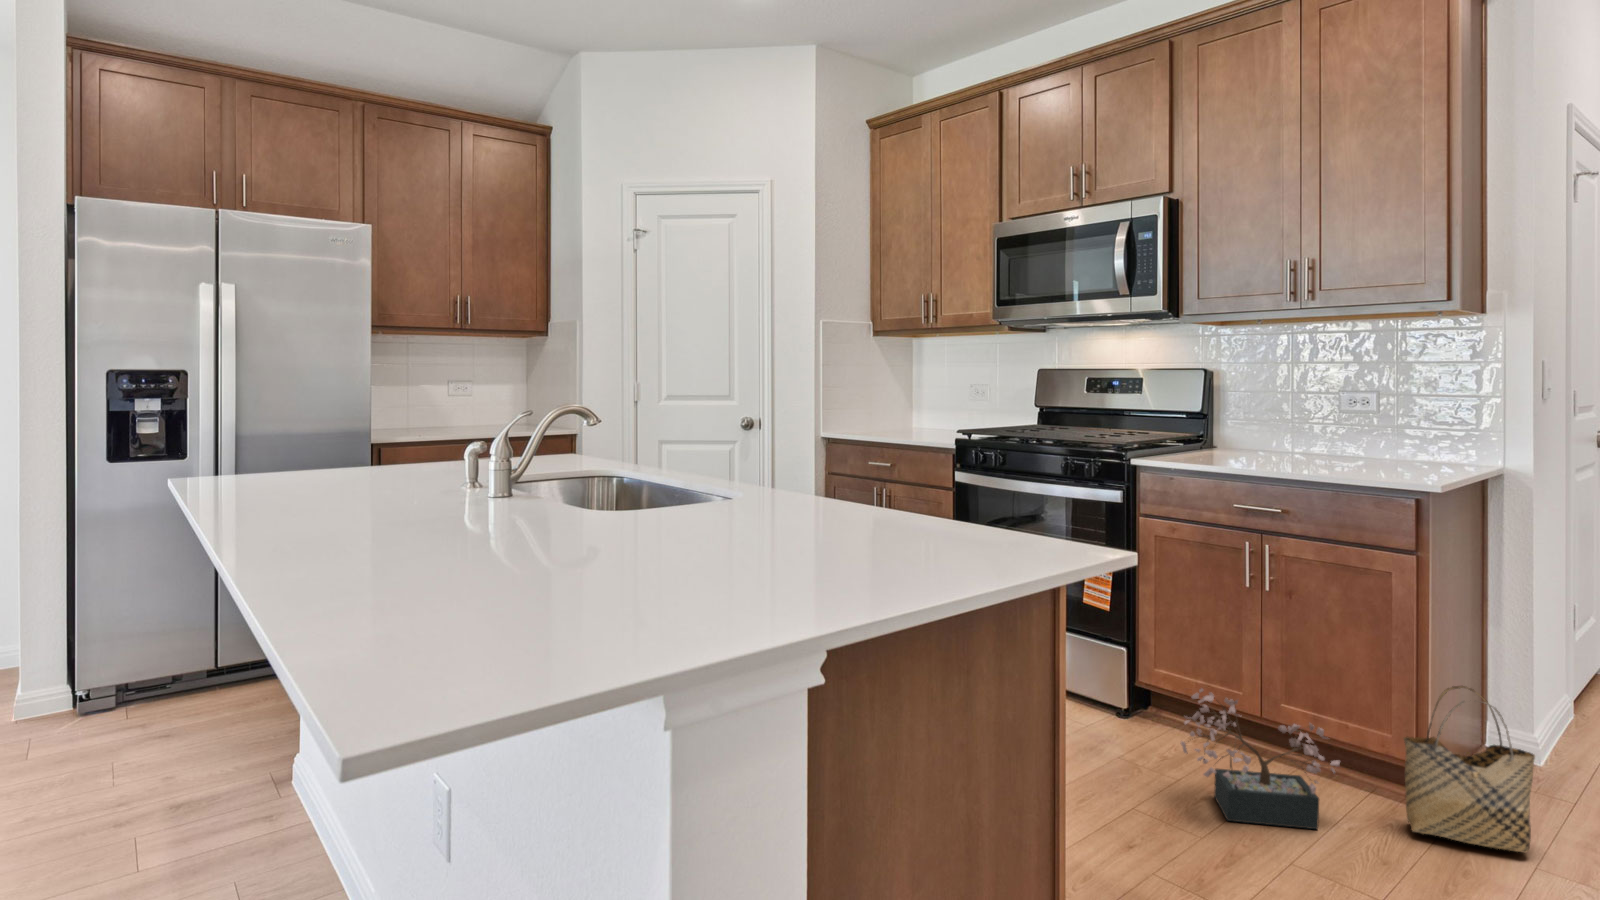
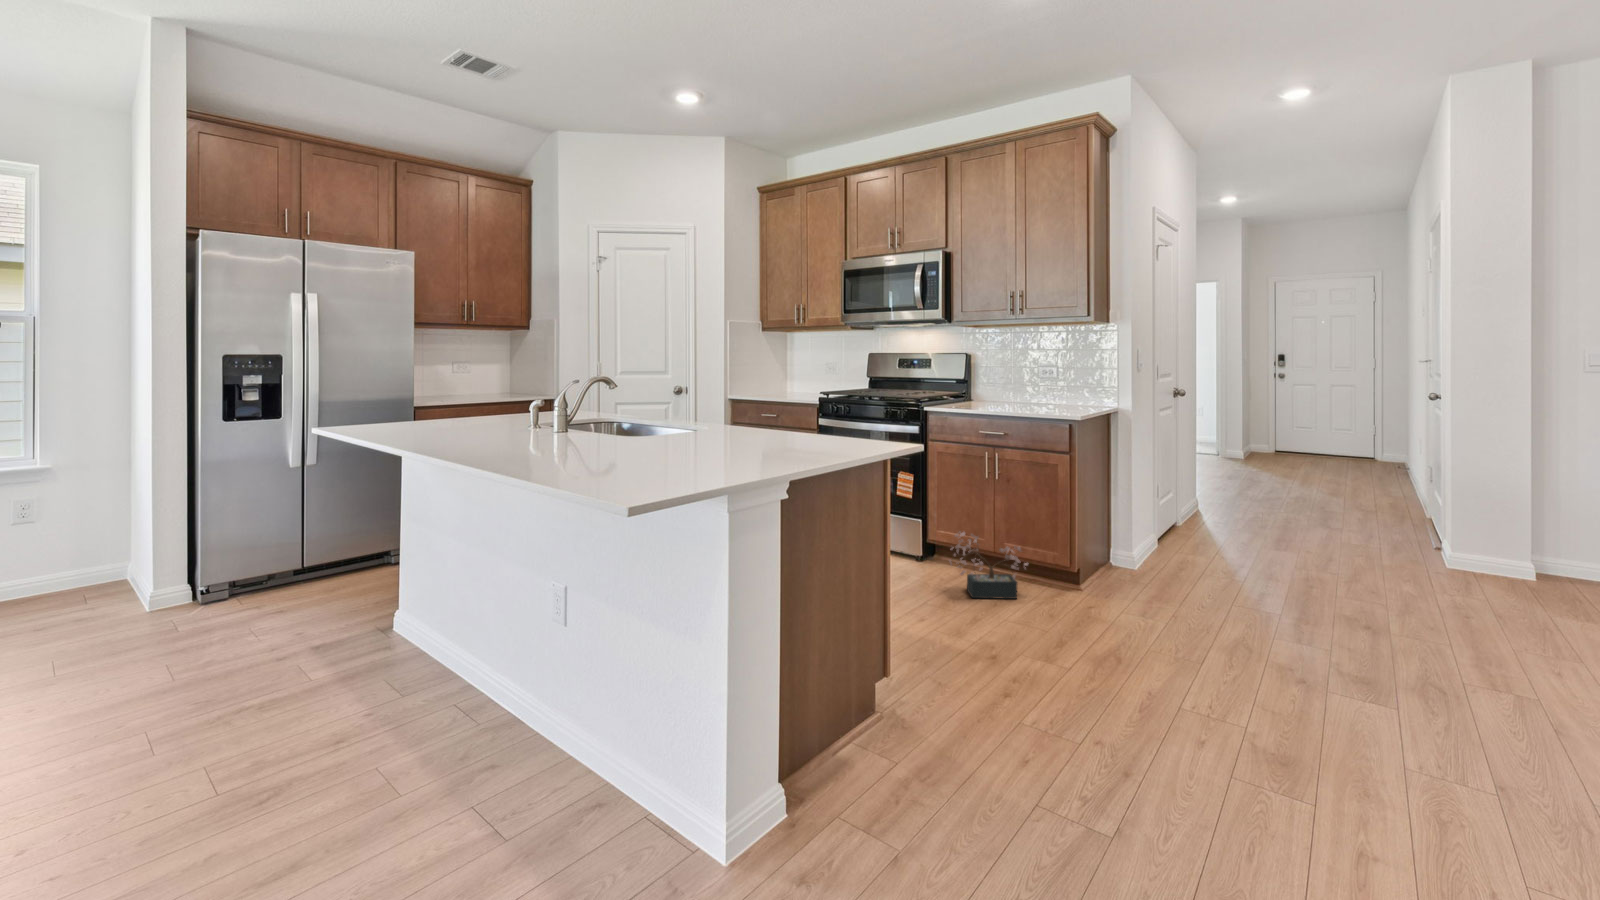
woven basket: present [1403,686,1535,853] -> none [1059,520,1119,600]

